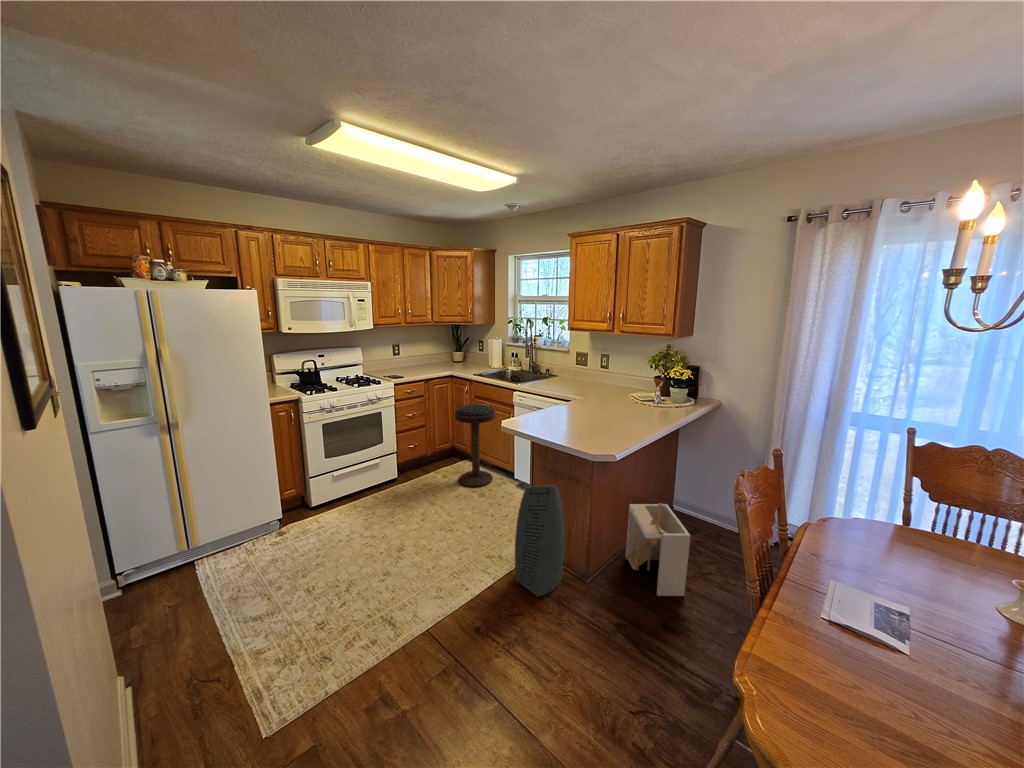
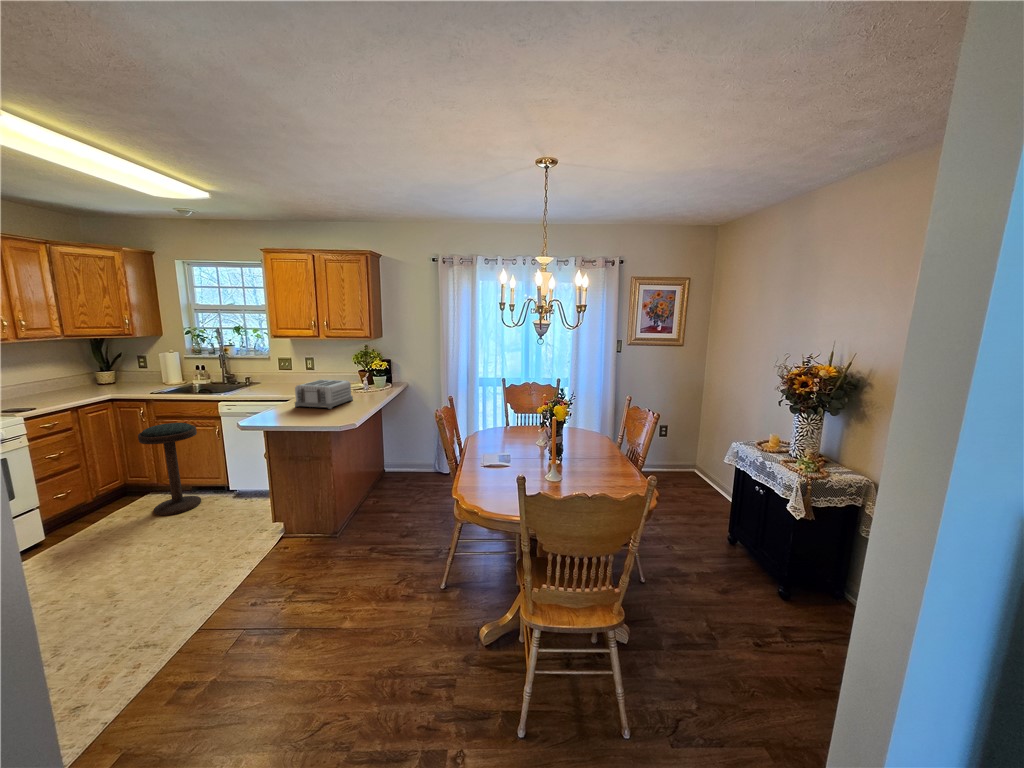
toaster: none [567,384,635,424] -> present [295,380,353,409]
air purifier: present [515,485,564,597] -> none [272,463,318,559]
storage bin: present [626,503,690,596] -> none [361,456,410,521]

